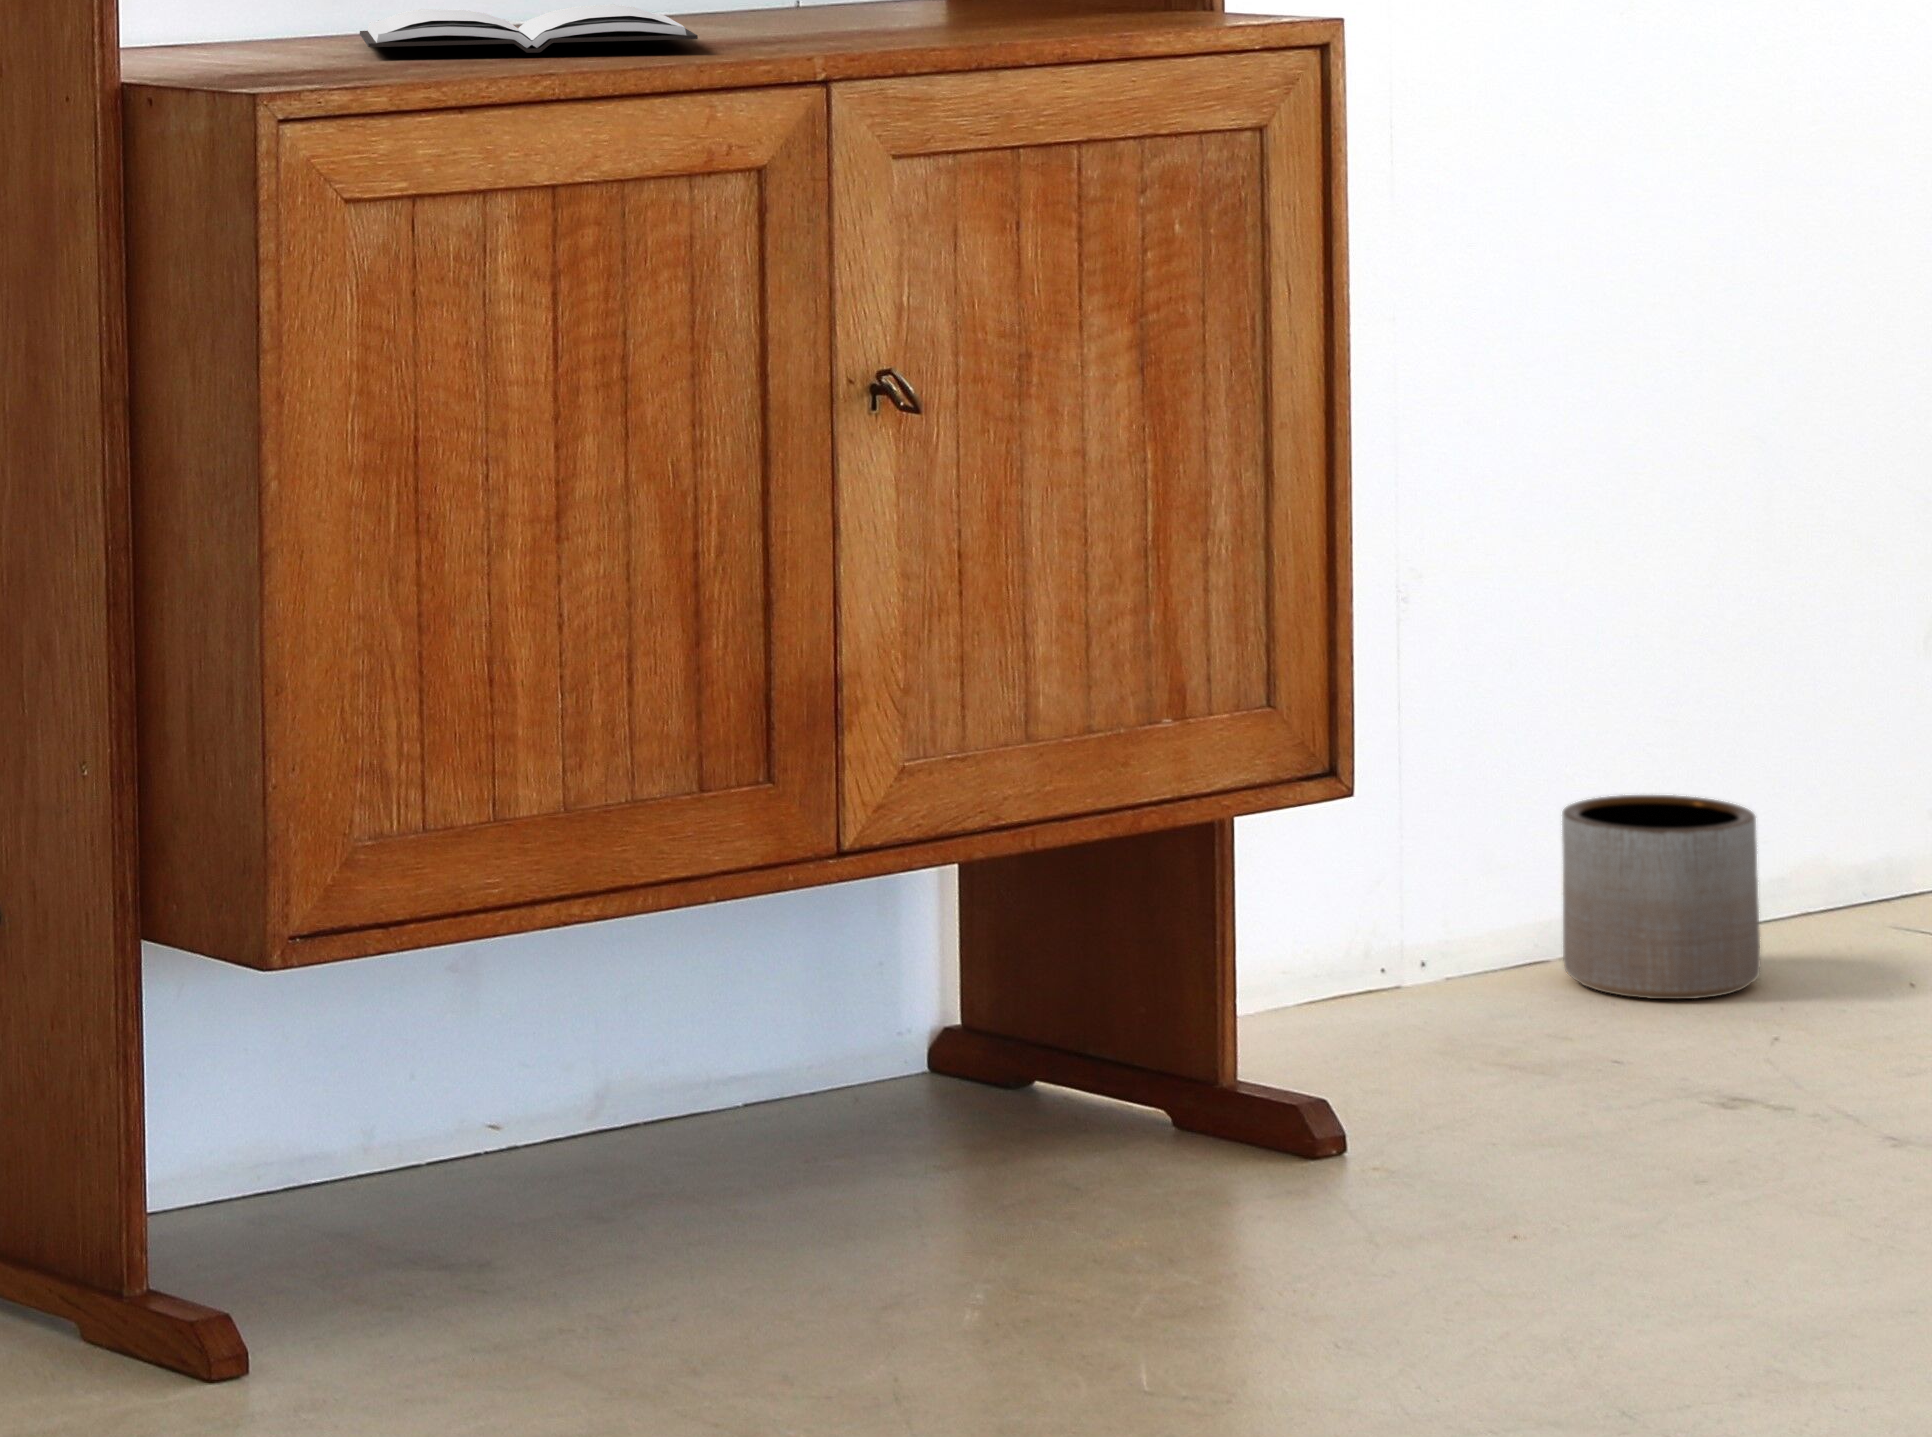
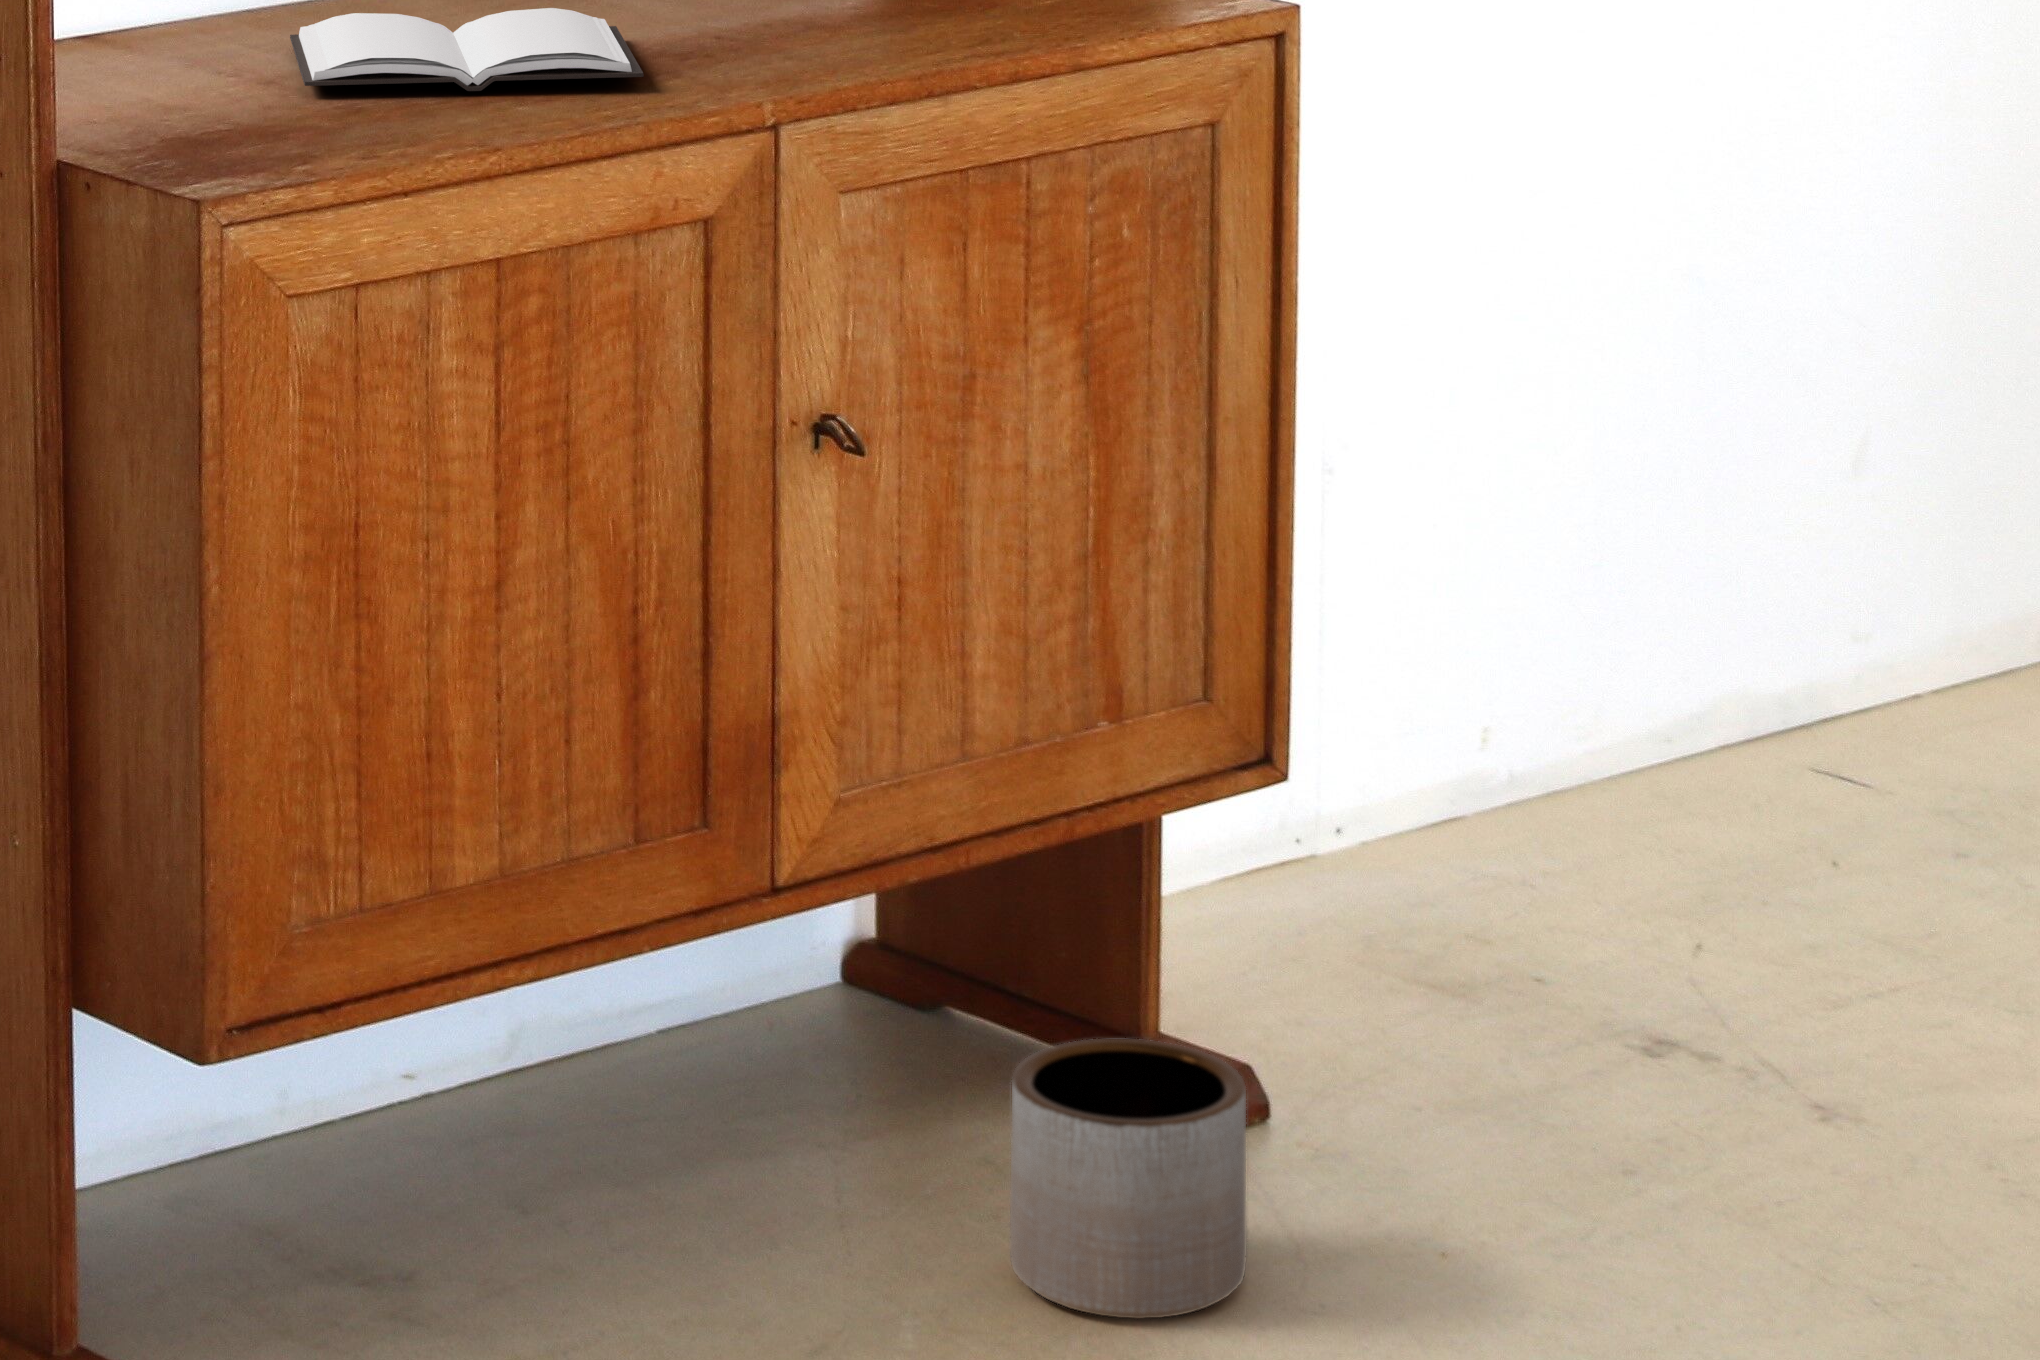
planter: present [1562,795,1760,999] -> present [1010,1039,1247,1319]

